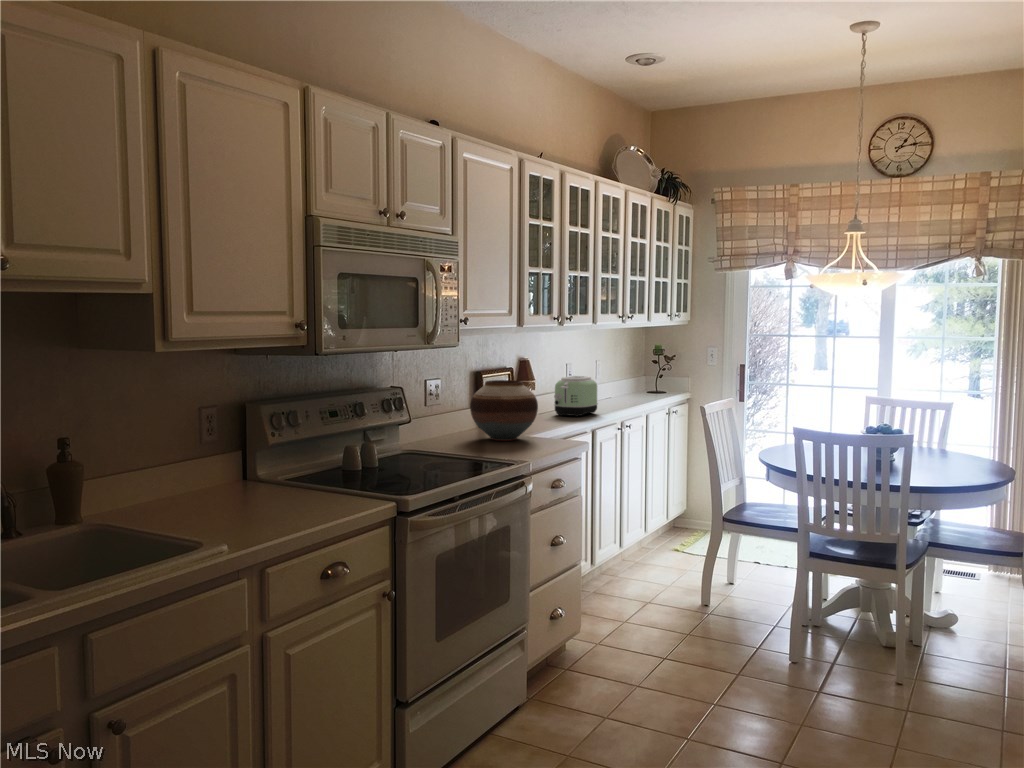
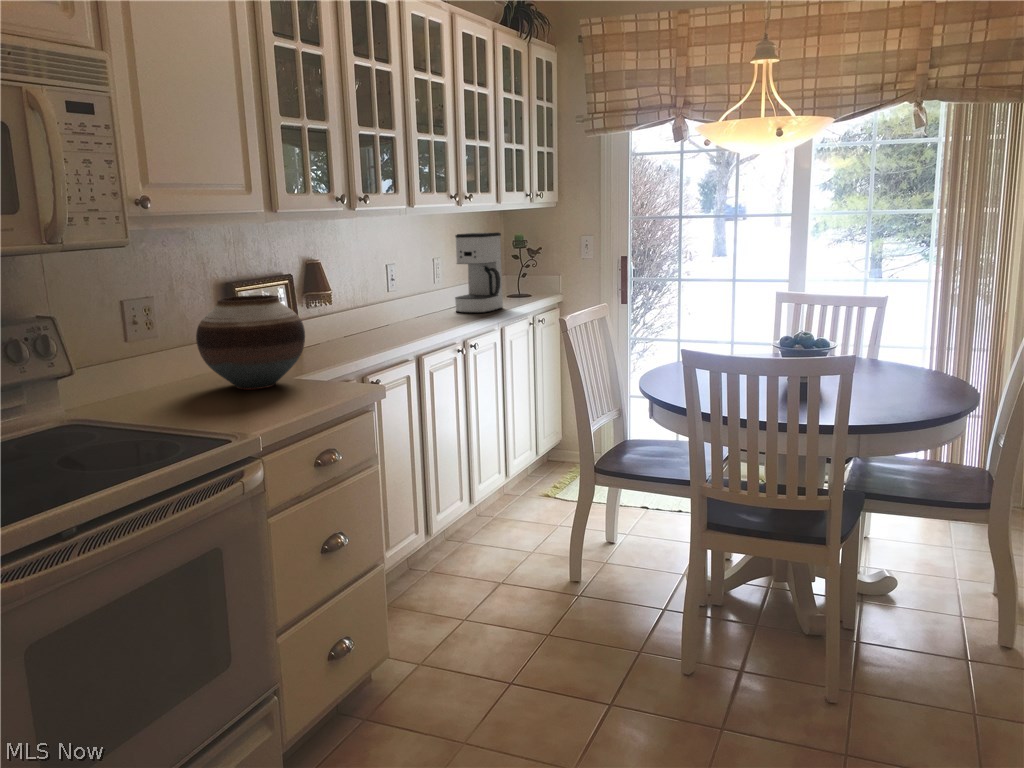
coffee maker: none [613,343,649,403] -> present [455,232,503,313]
toaster: present [554,376,598,417] -> none [359,281,425,339]

